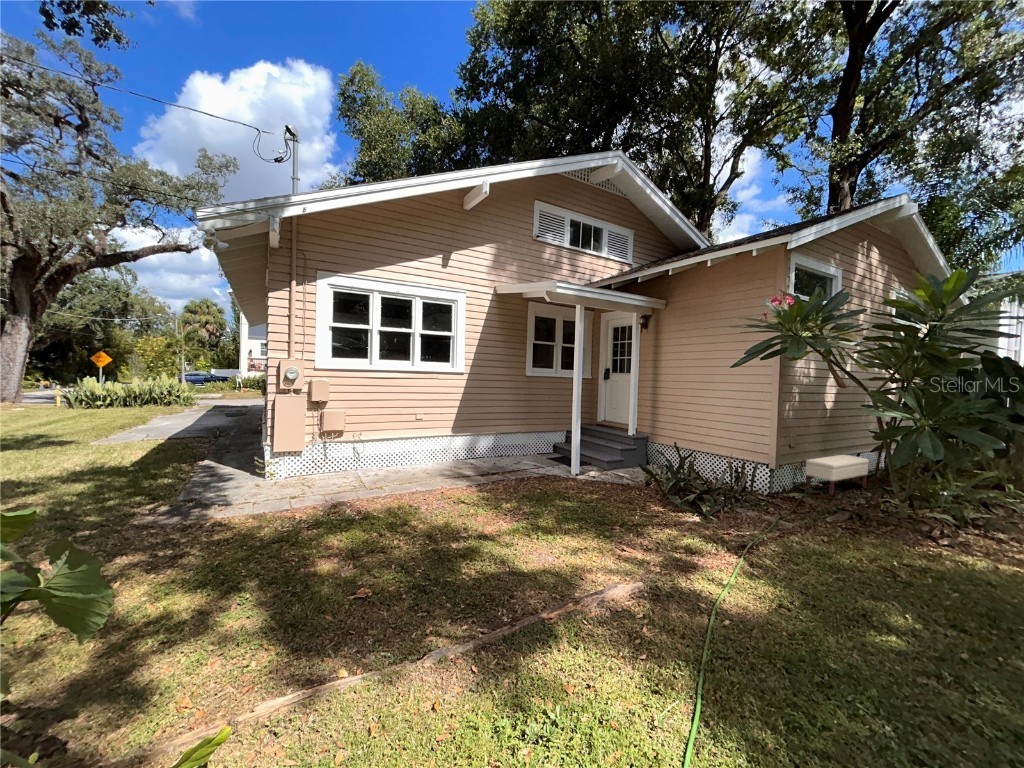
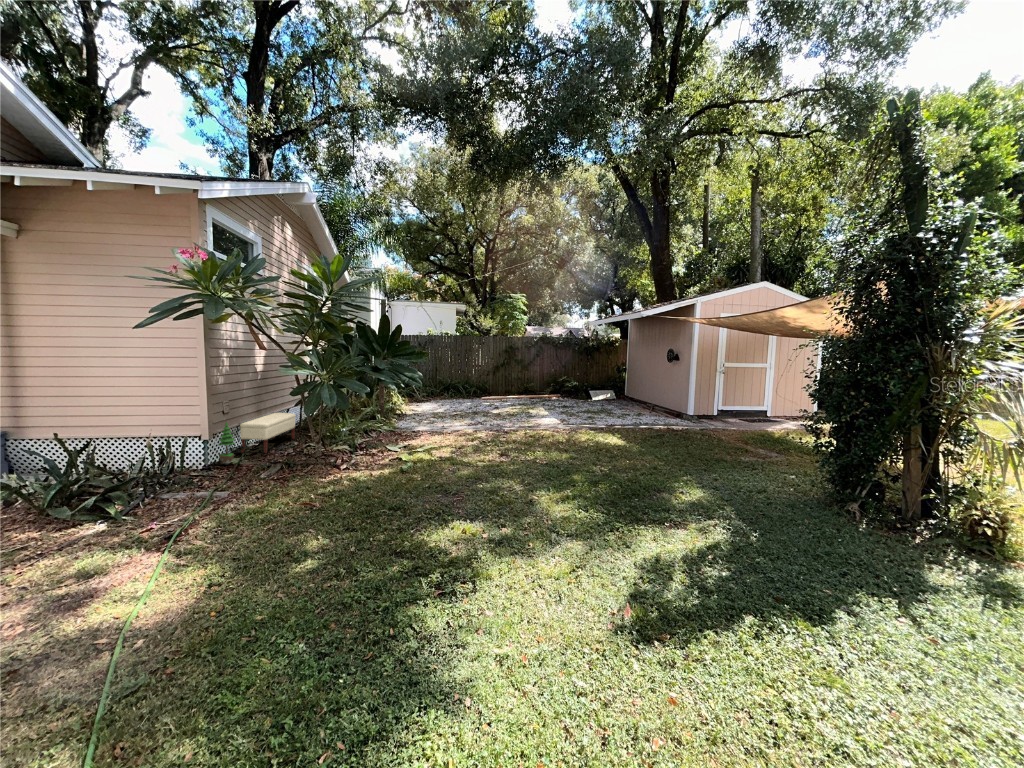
potted tree: none [783,455,801,497] -> present [218,422,235,464]

